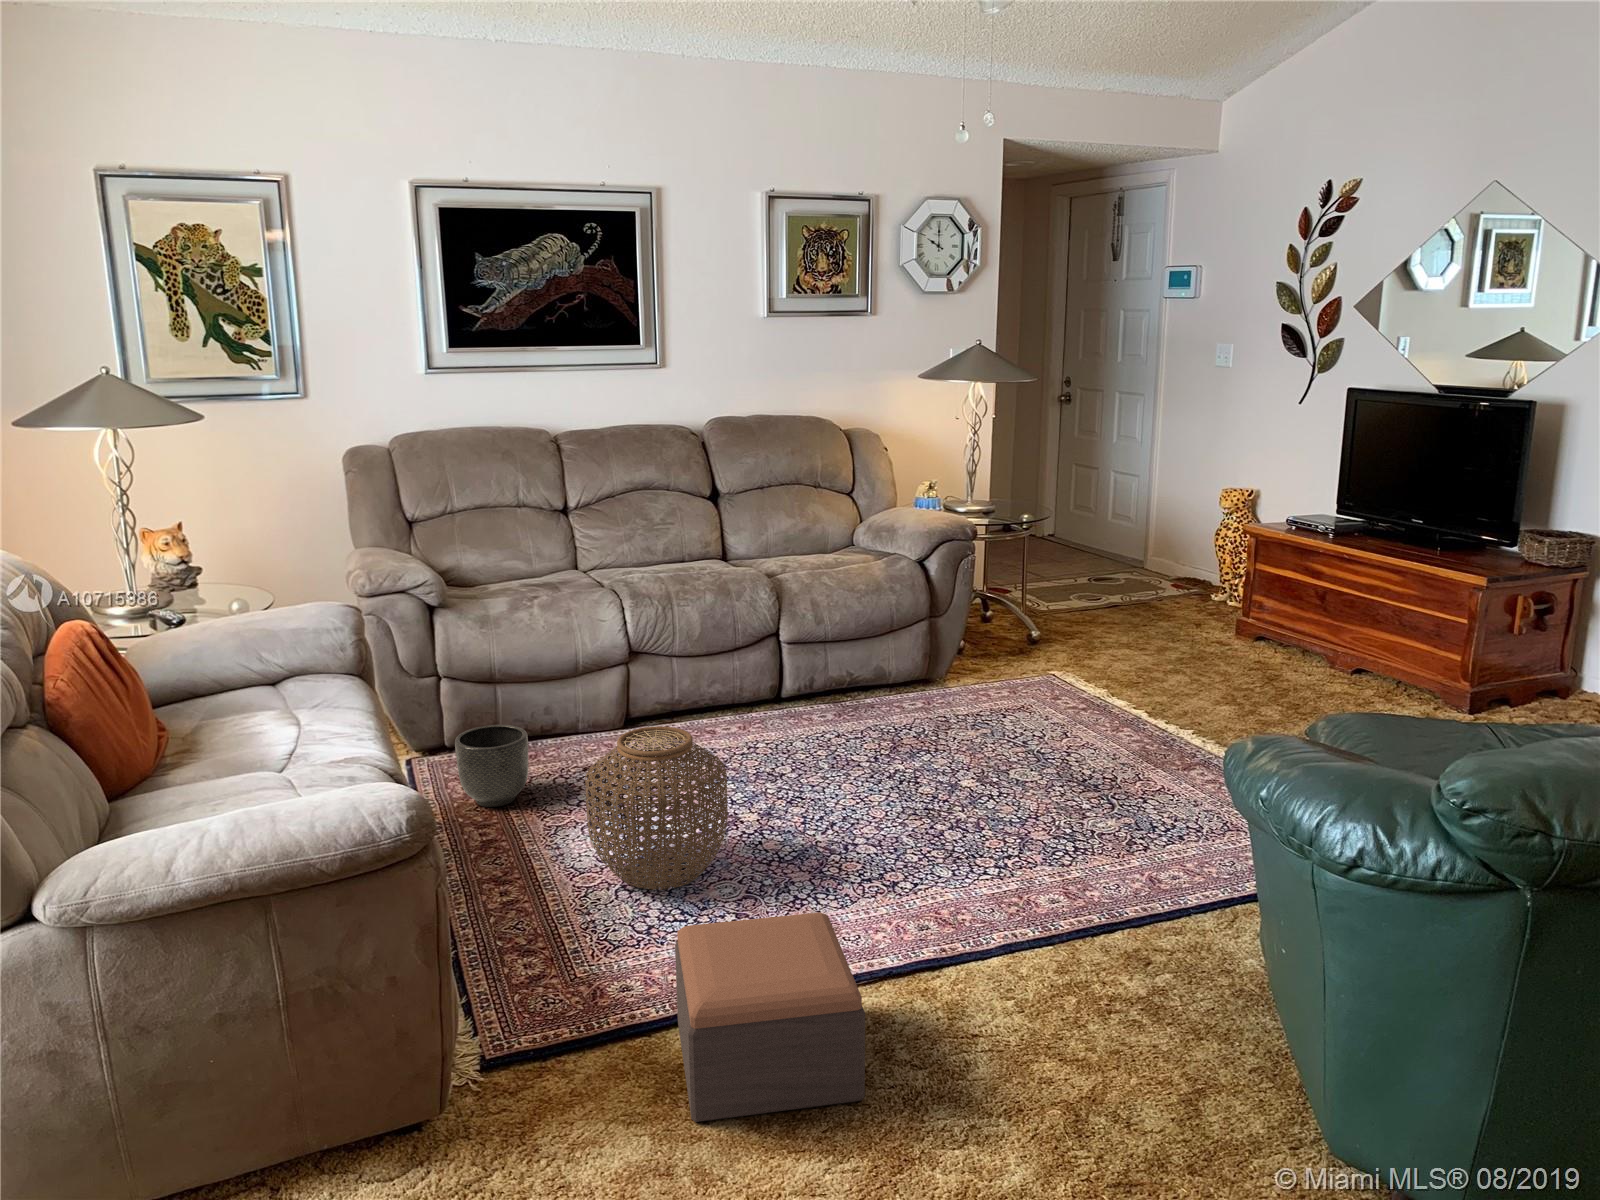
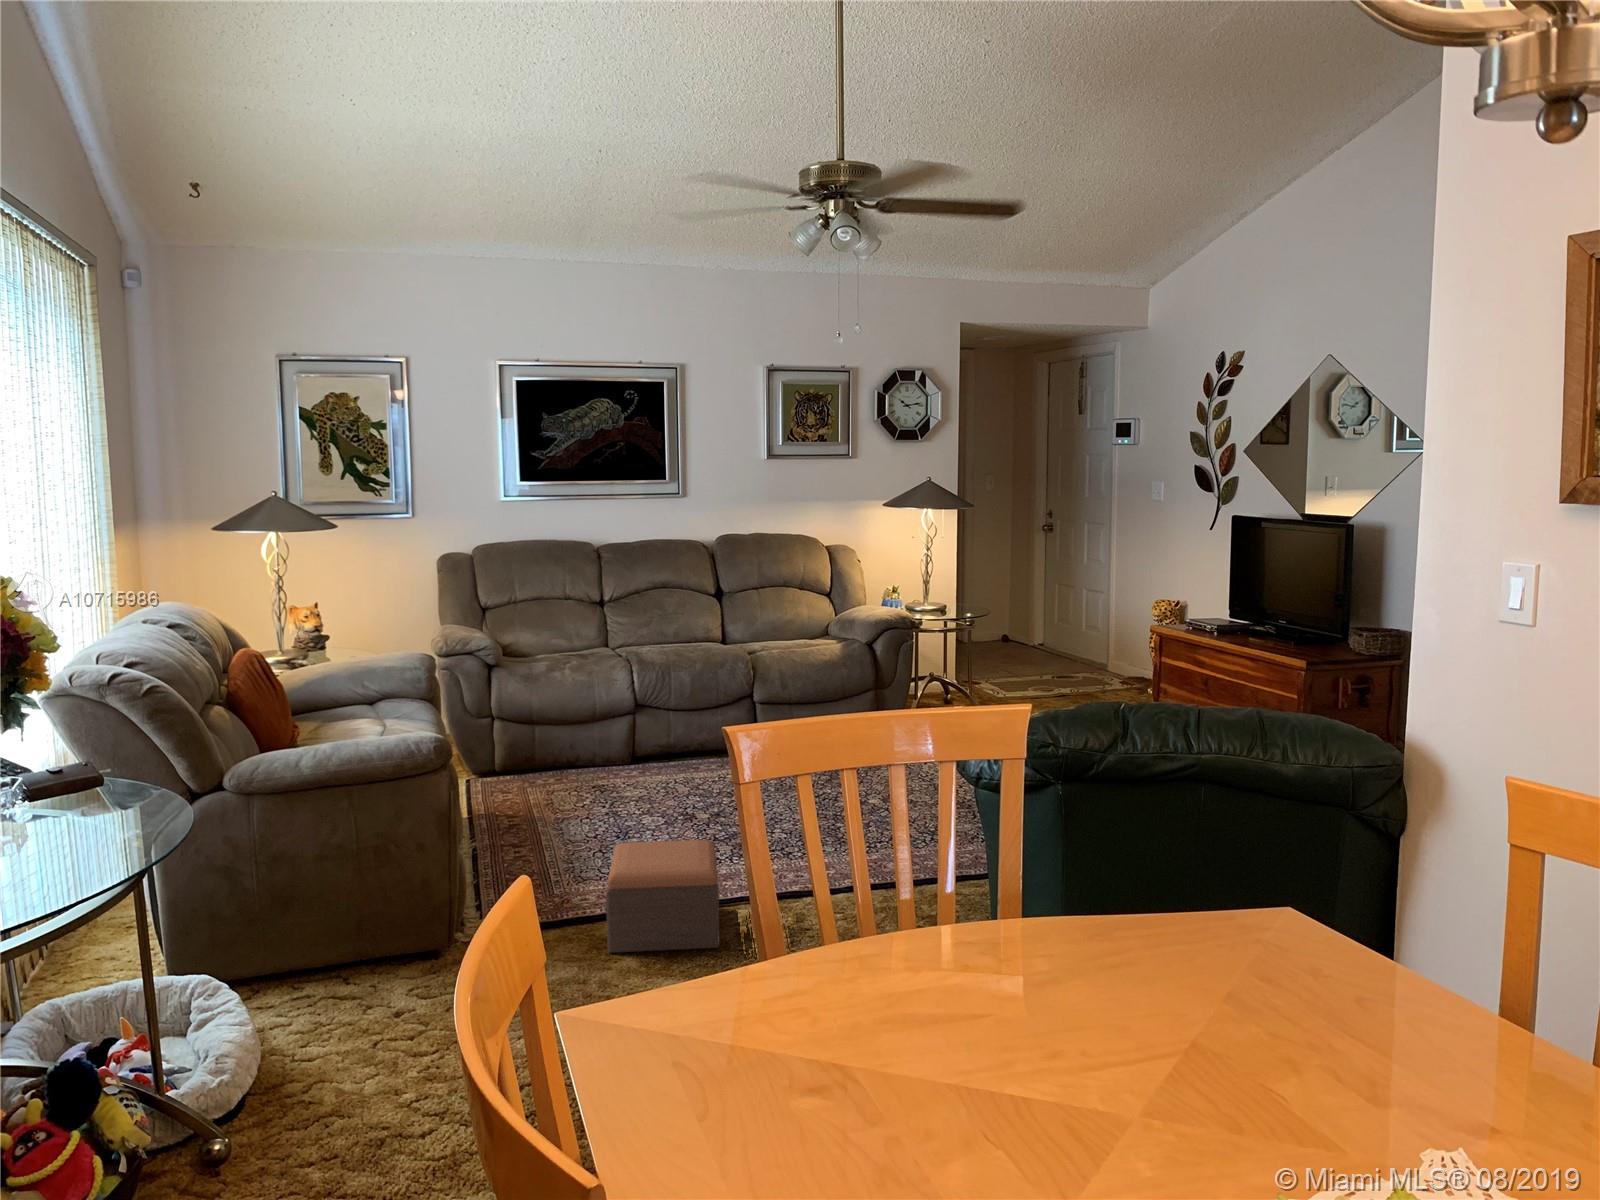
planter: present [455,725,528,807] -> none [497,748,549,806]
woven basket: present [585,726,728,890] -> none [577,738,676,851]

